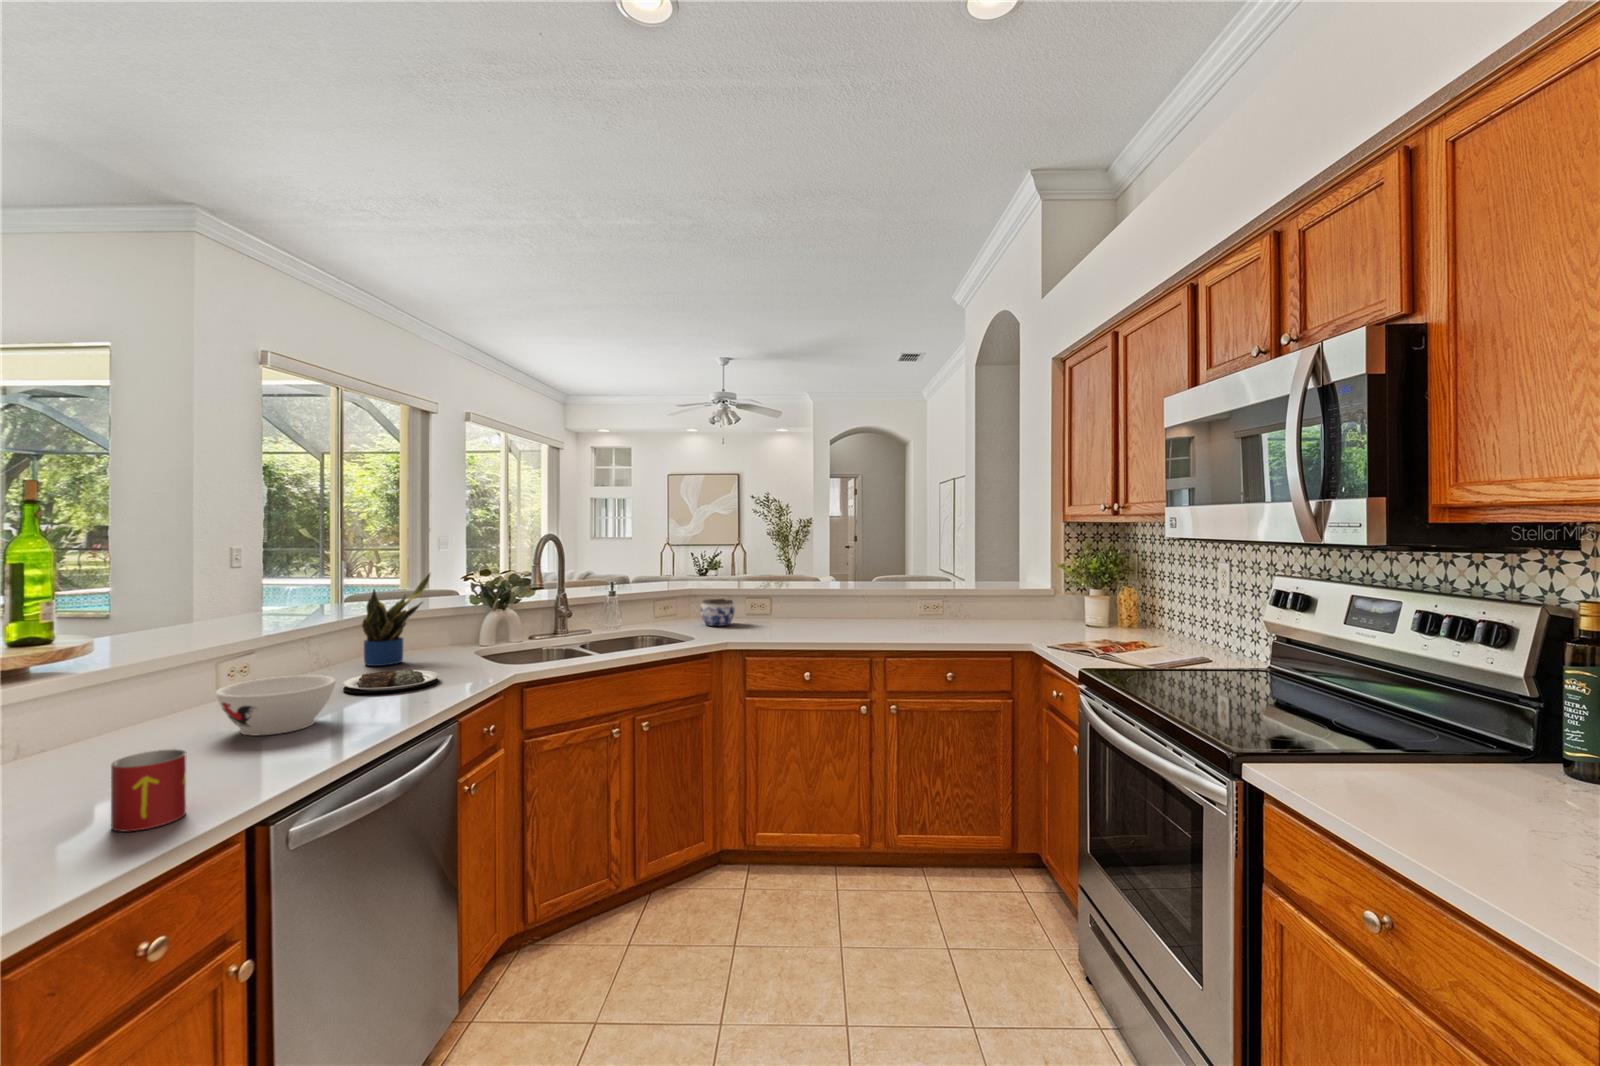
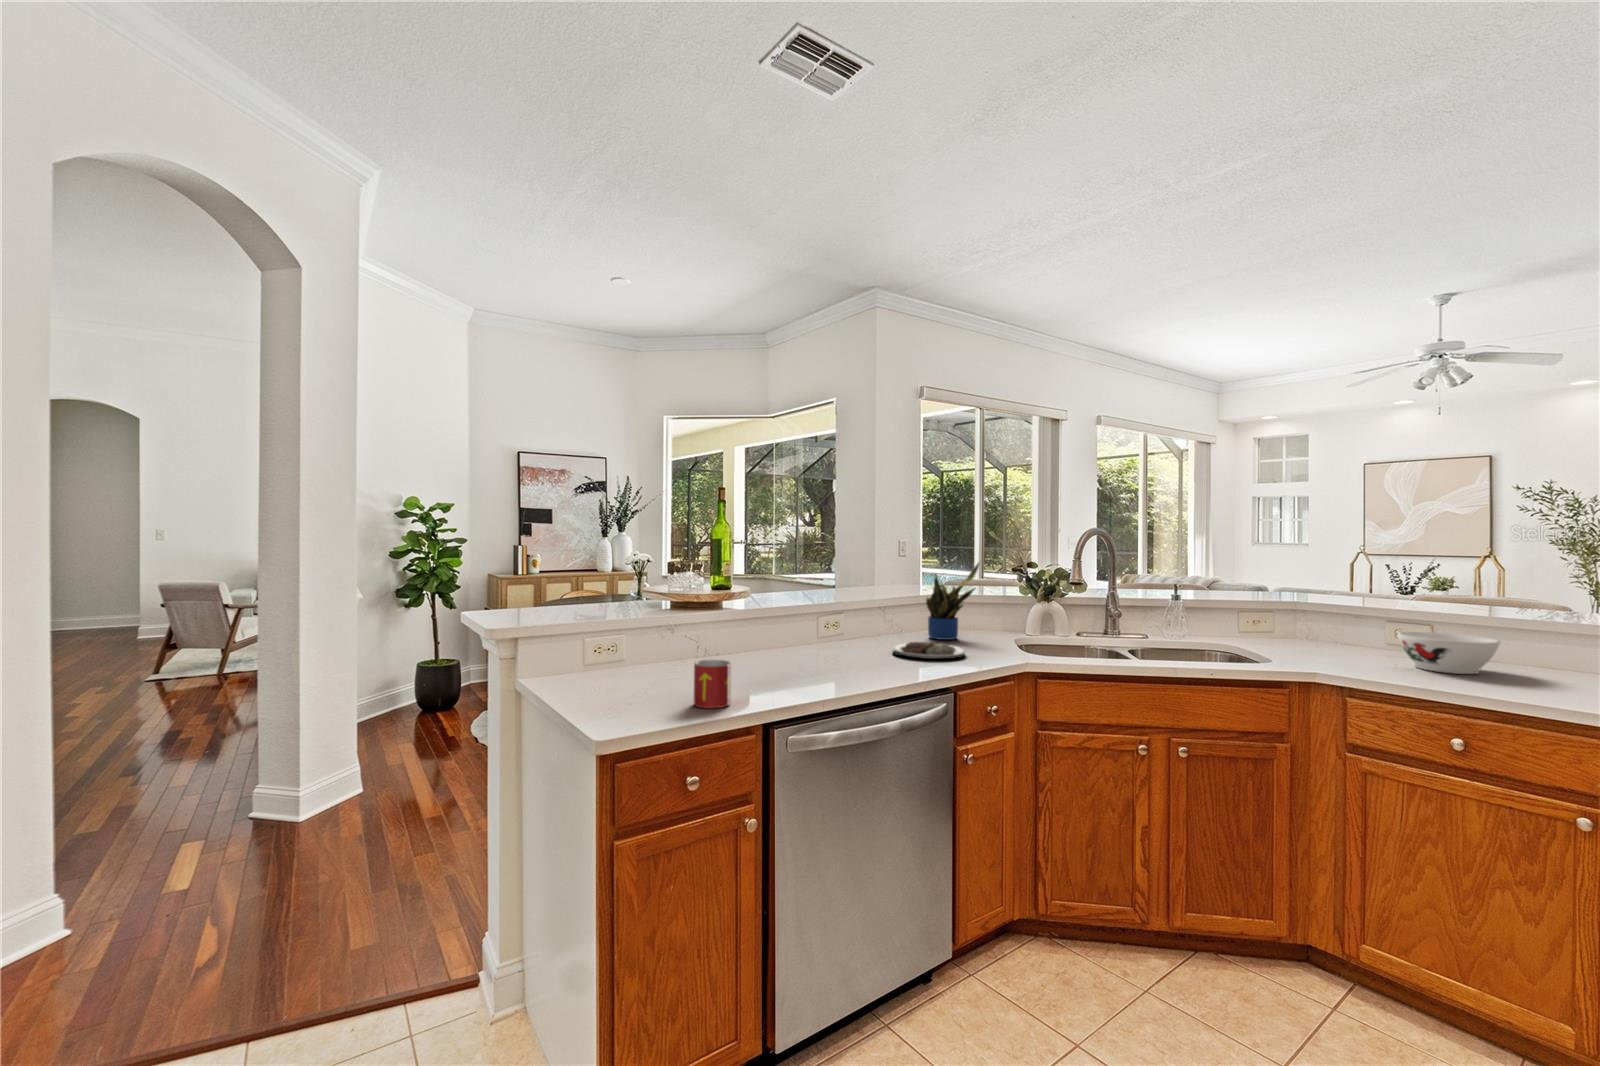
jar: present [701,599,735,626] -> none [1302,615,1358,652]
bowl: present [216,675,336,735] -> present [1397,631,1500,674]

